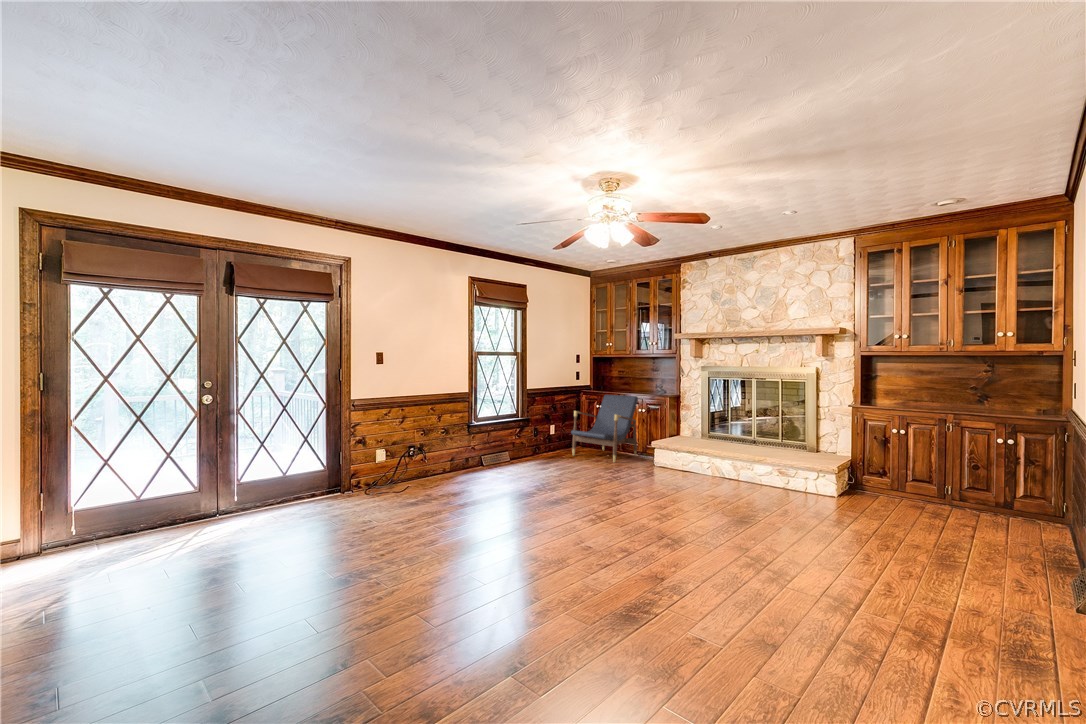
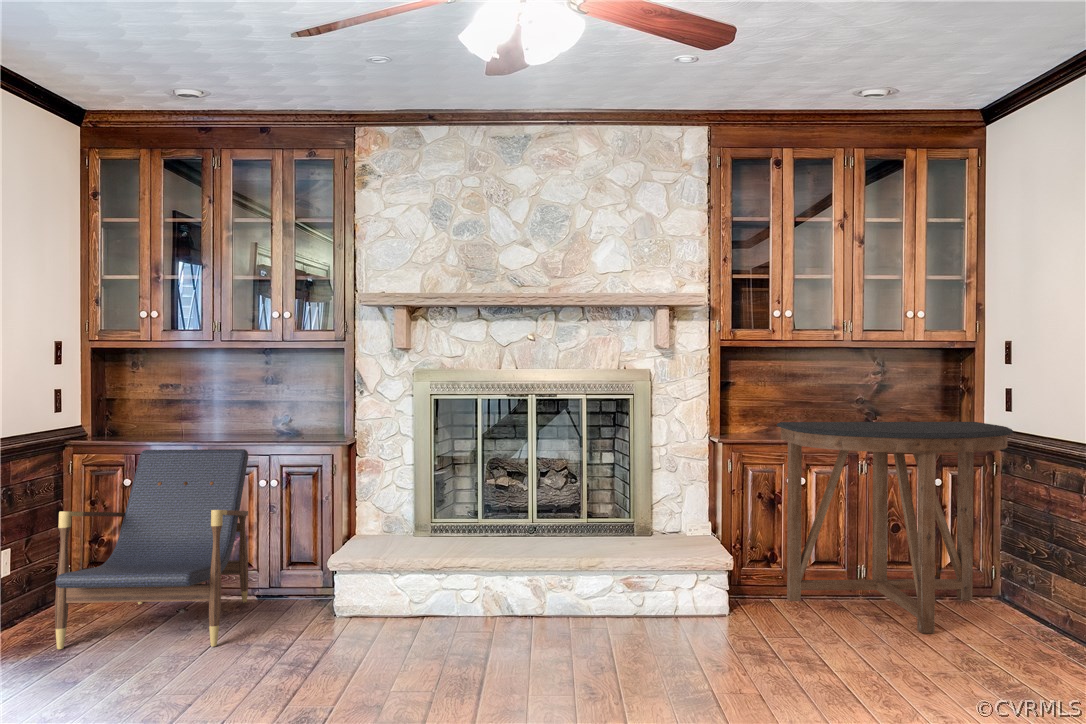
console table: none [878,397,1046,522] -> present [777,422,1013,633]

